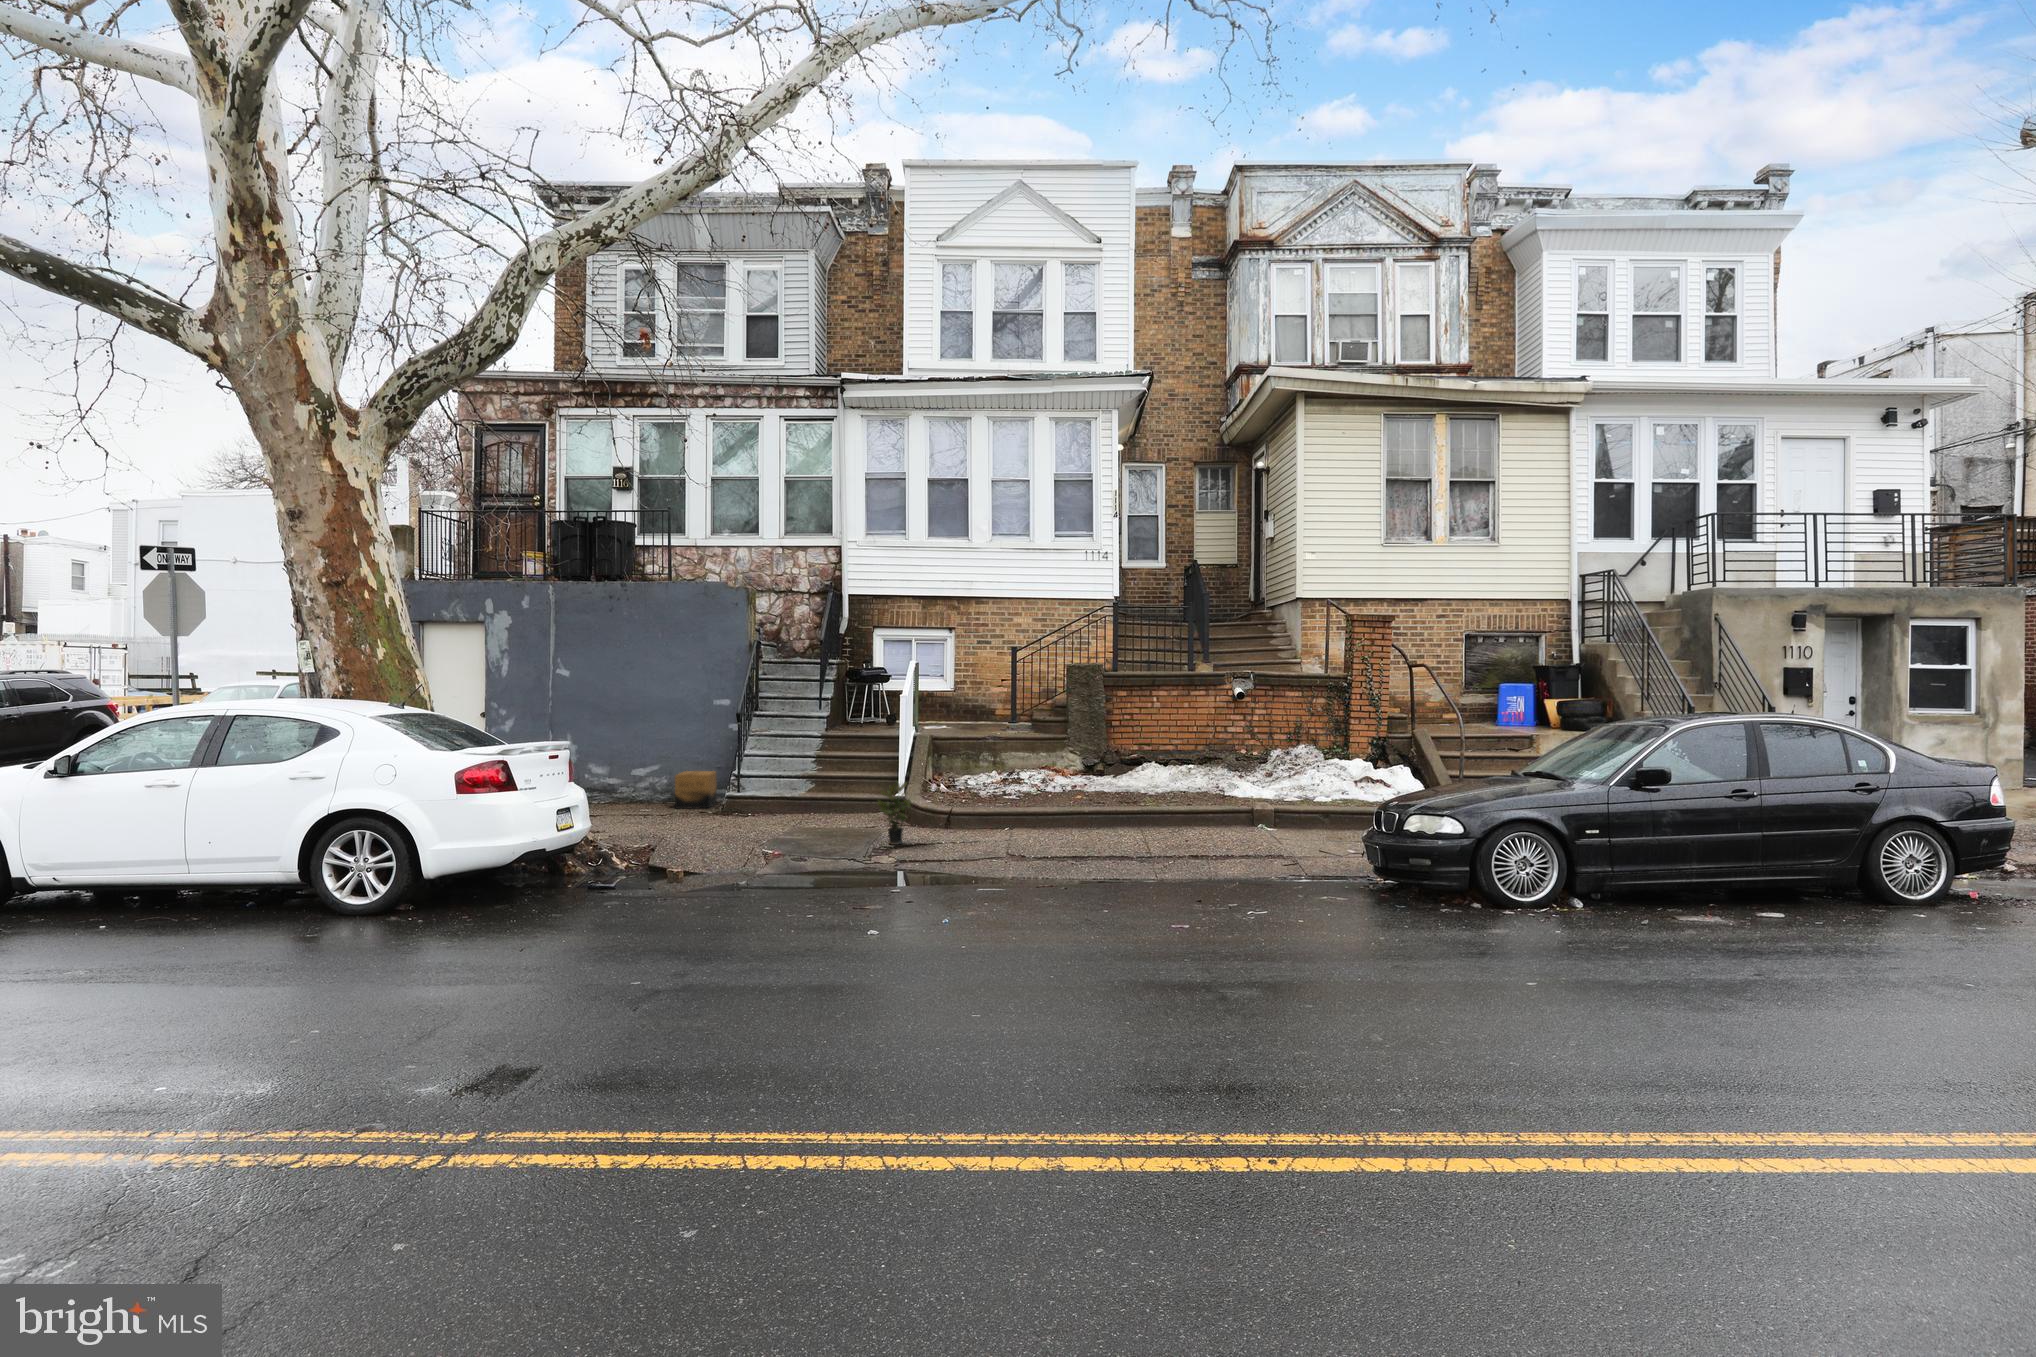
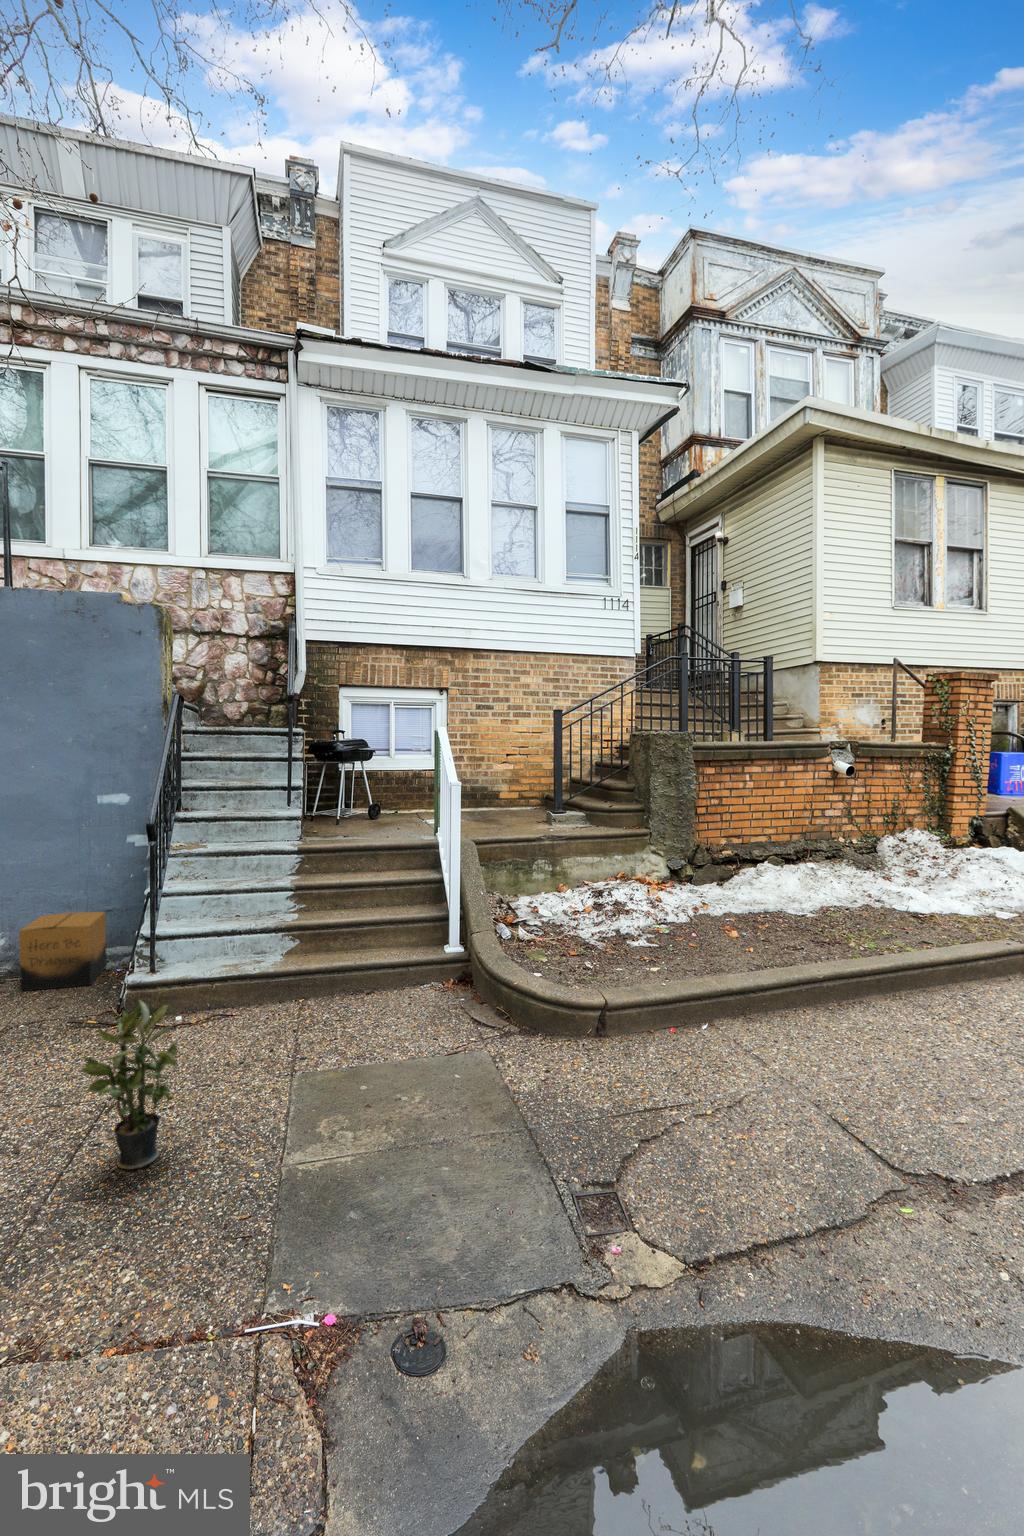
potted plant: present [877,782,910,845] -> present [81,1000,178,1170]

